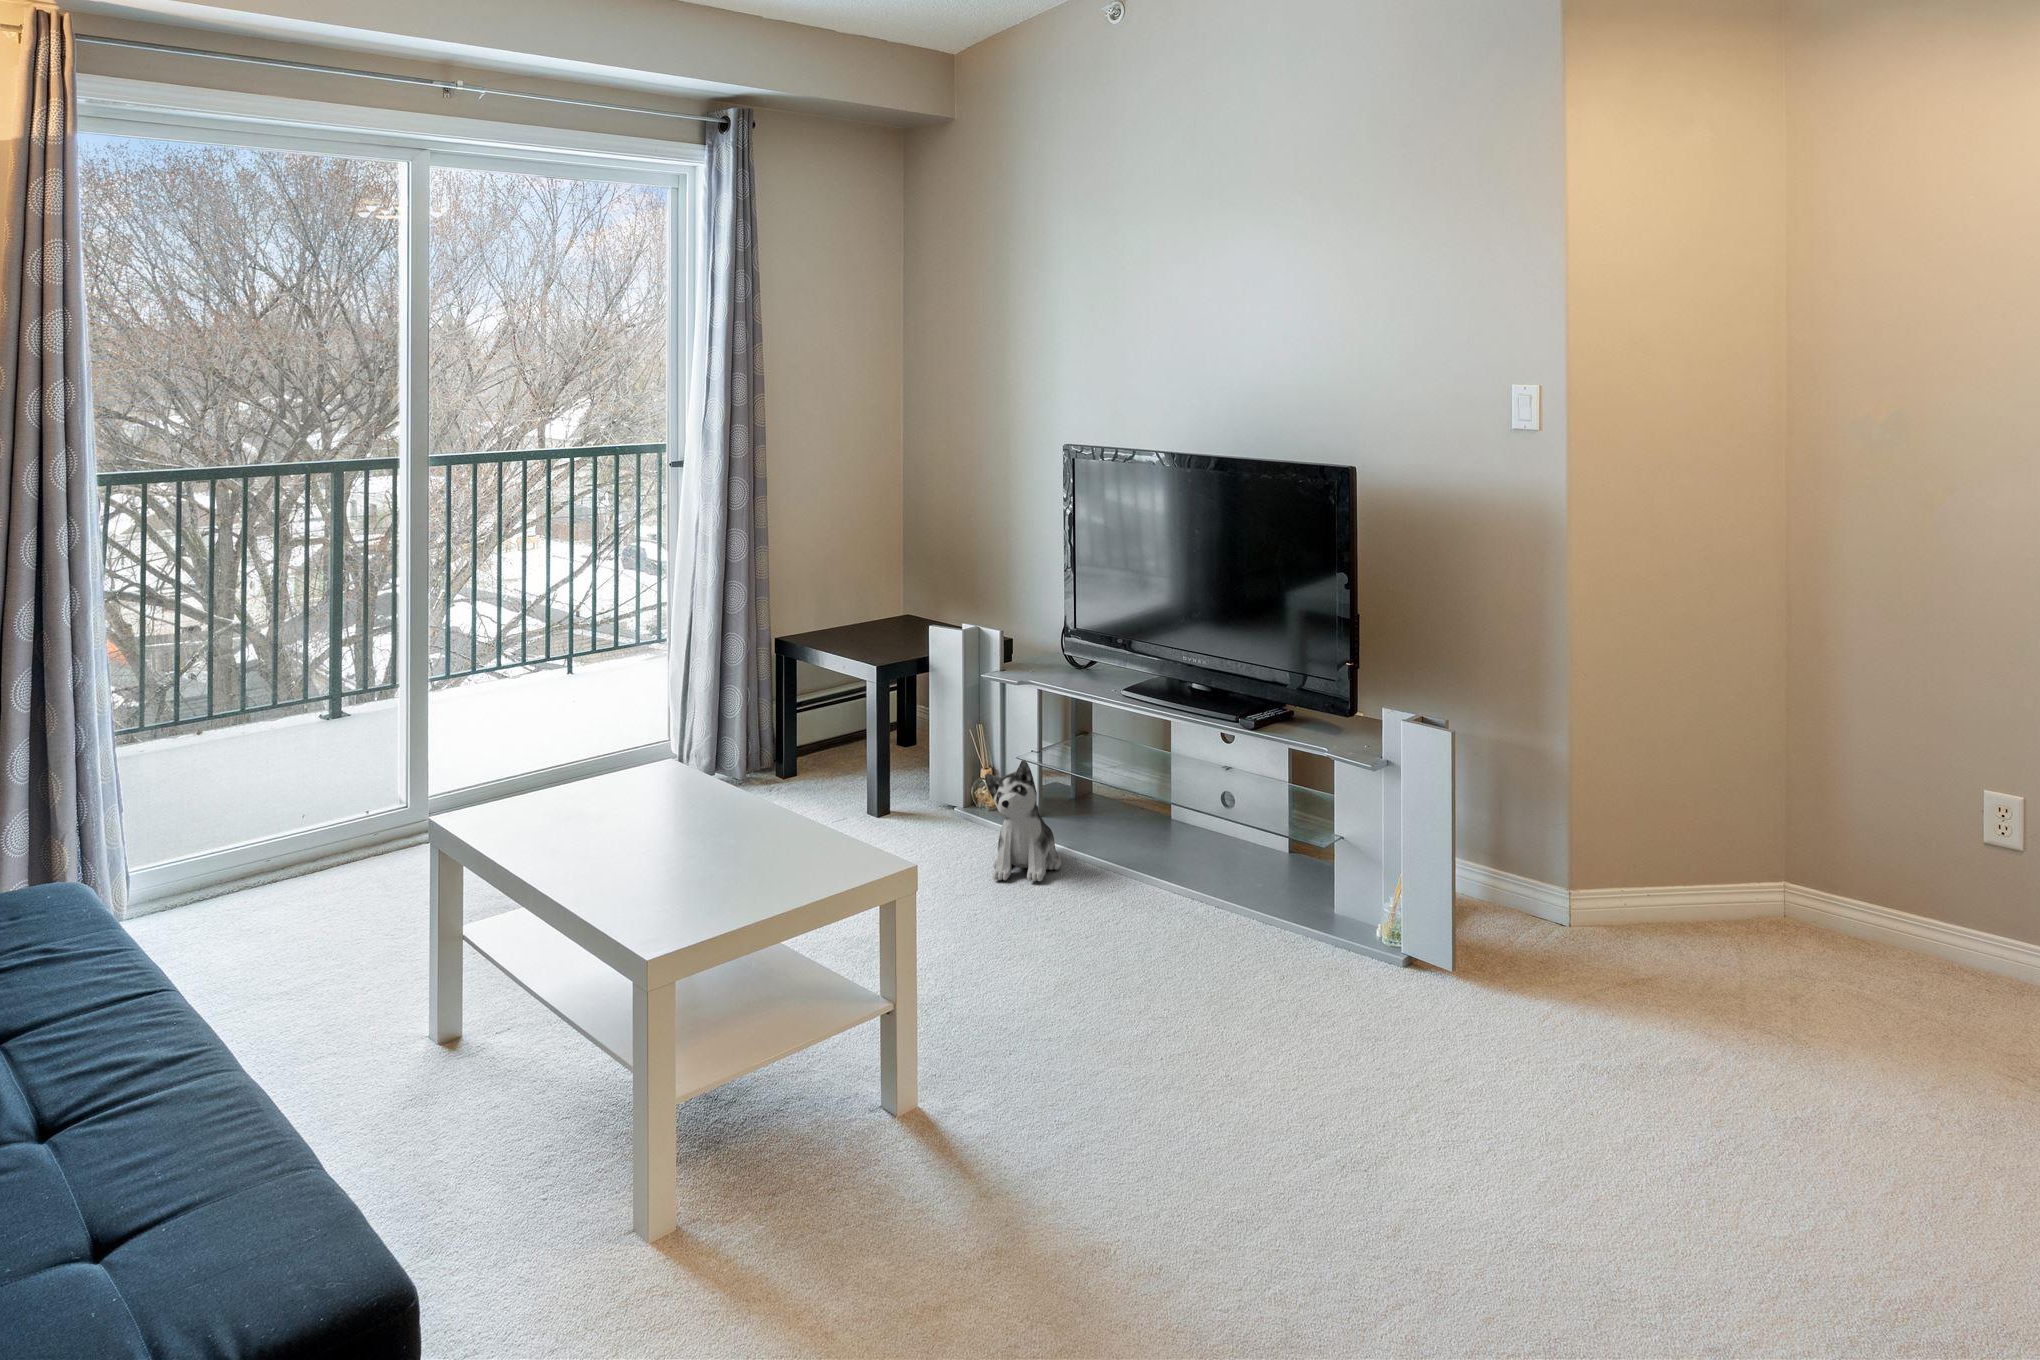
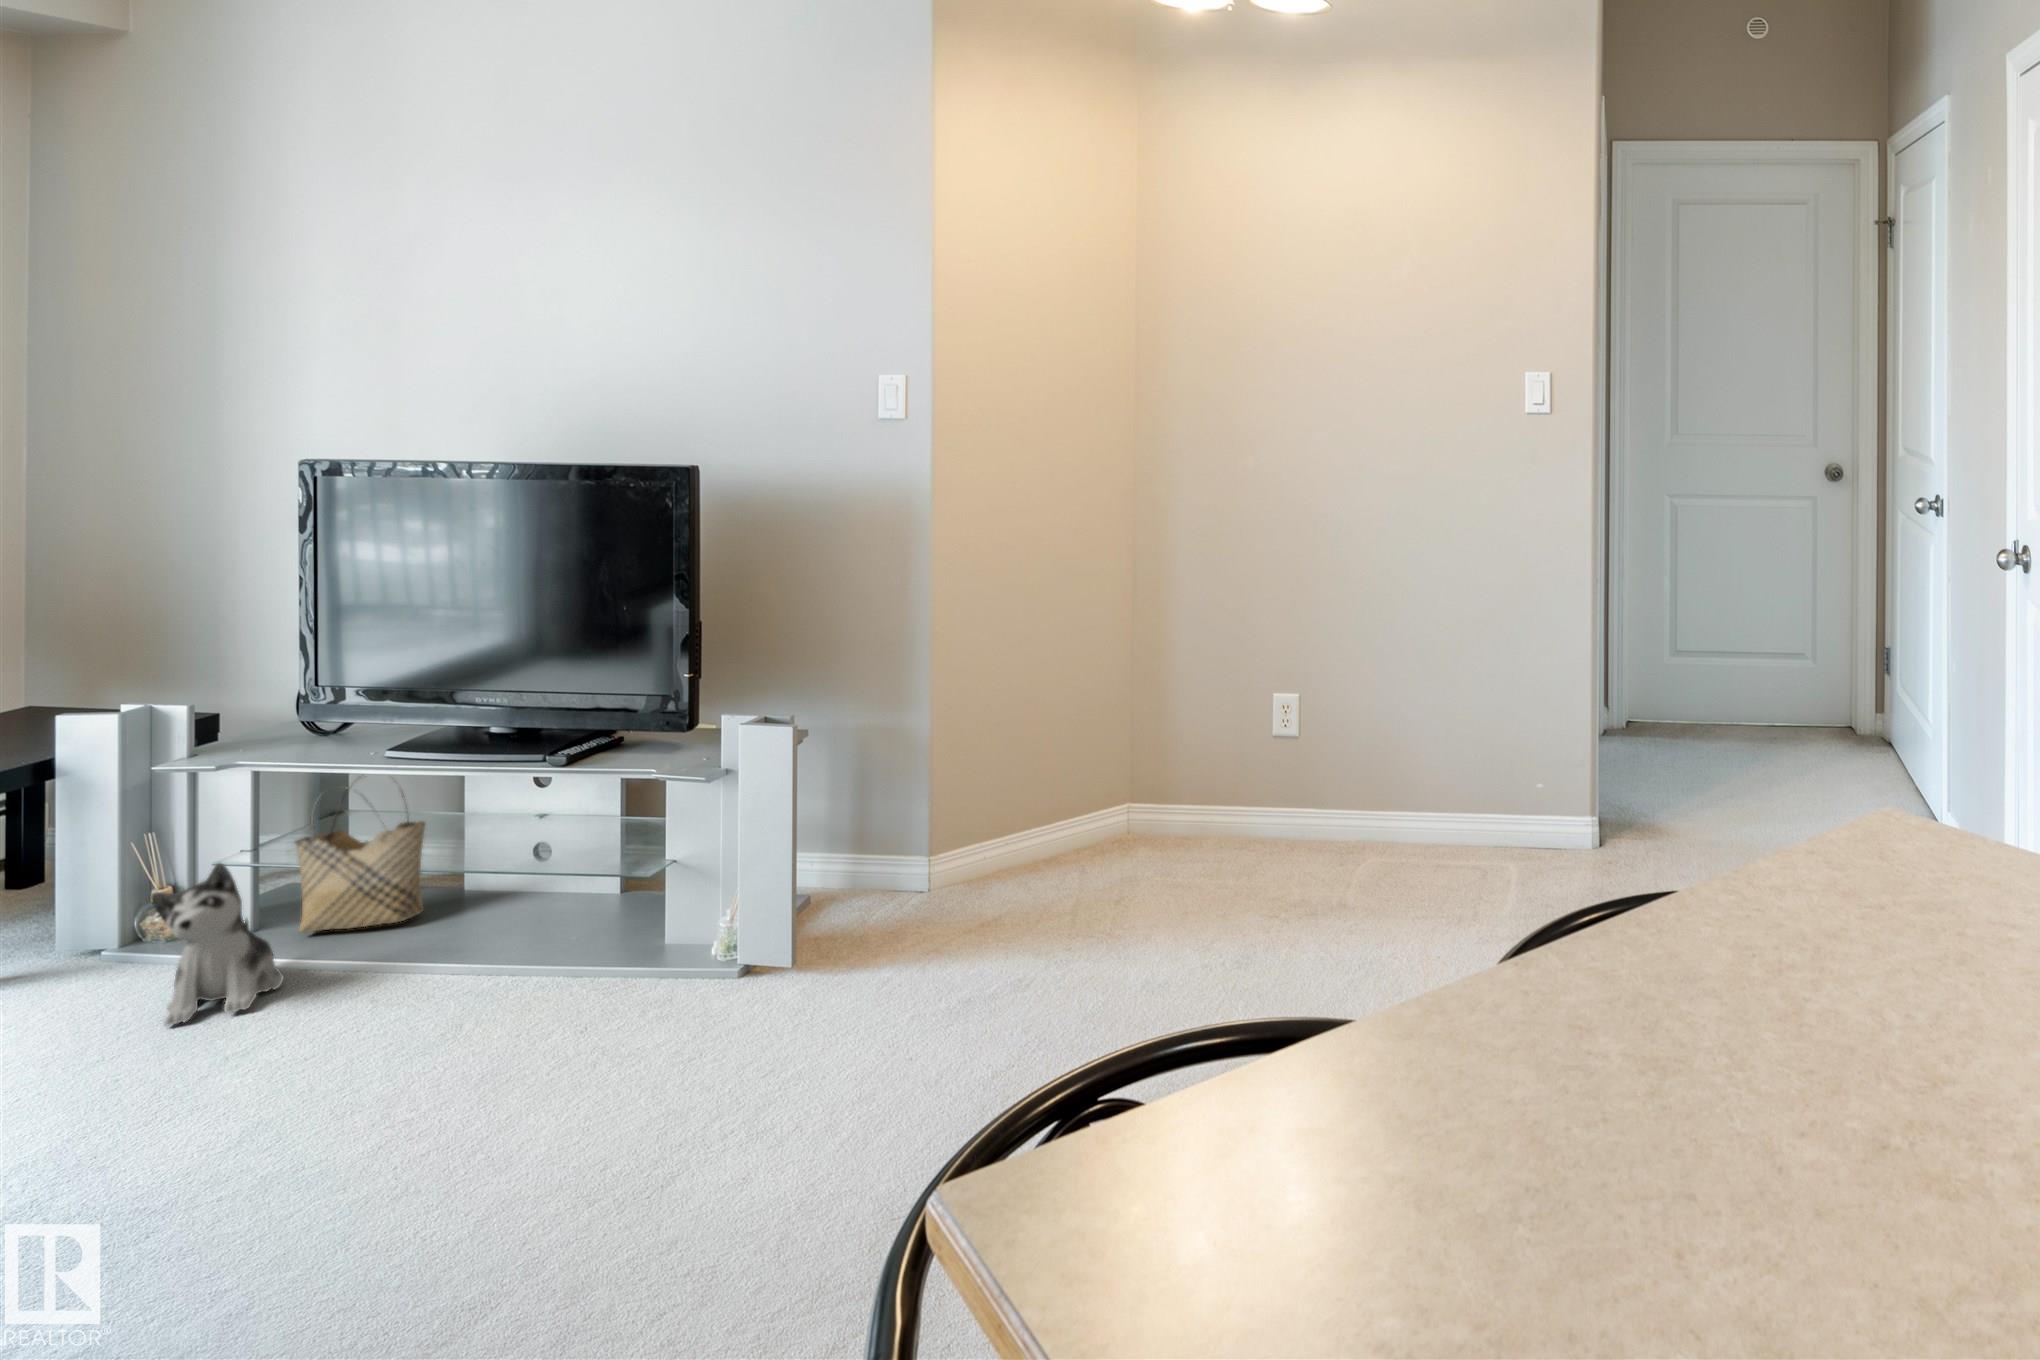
woven basket: none [1064,705,1148,834] -> present [295,787,425,933]

